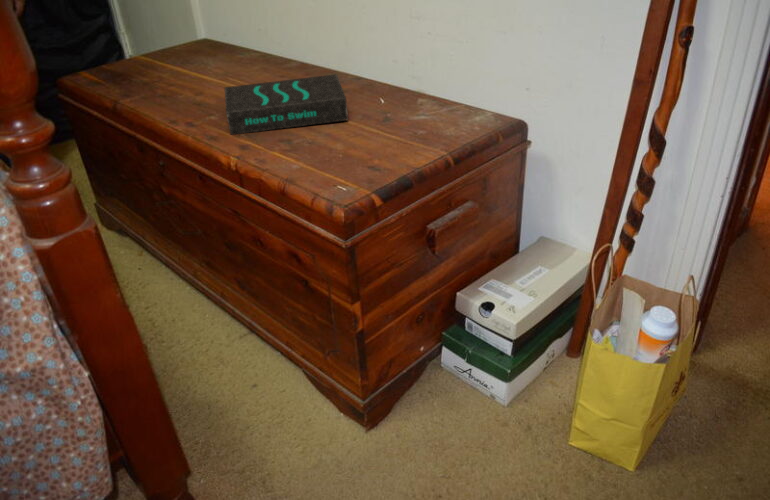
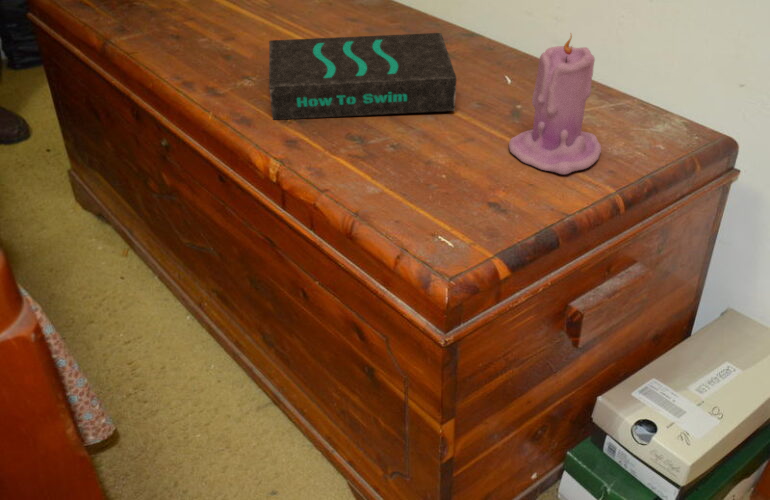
candle: none [382,60,438,148] -> present [509,35,601,174]

